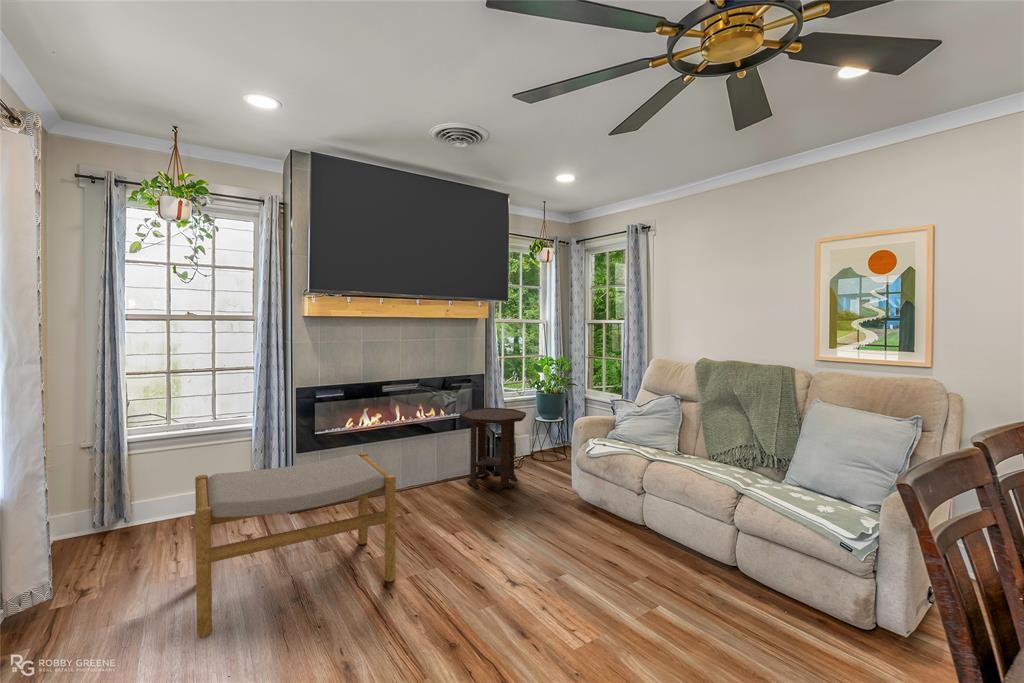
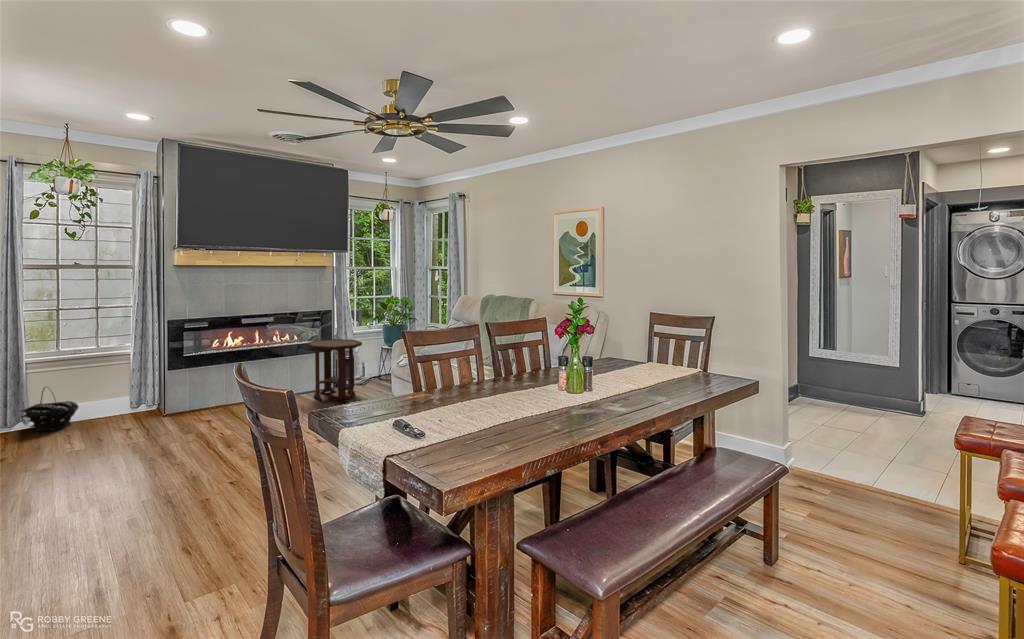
footstool: present [195,453,396,637] -> none [95,365,238,466]
basket: none [102,479,181,545] -> present [21,388,78,432]

